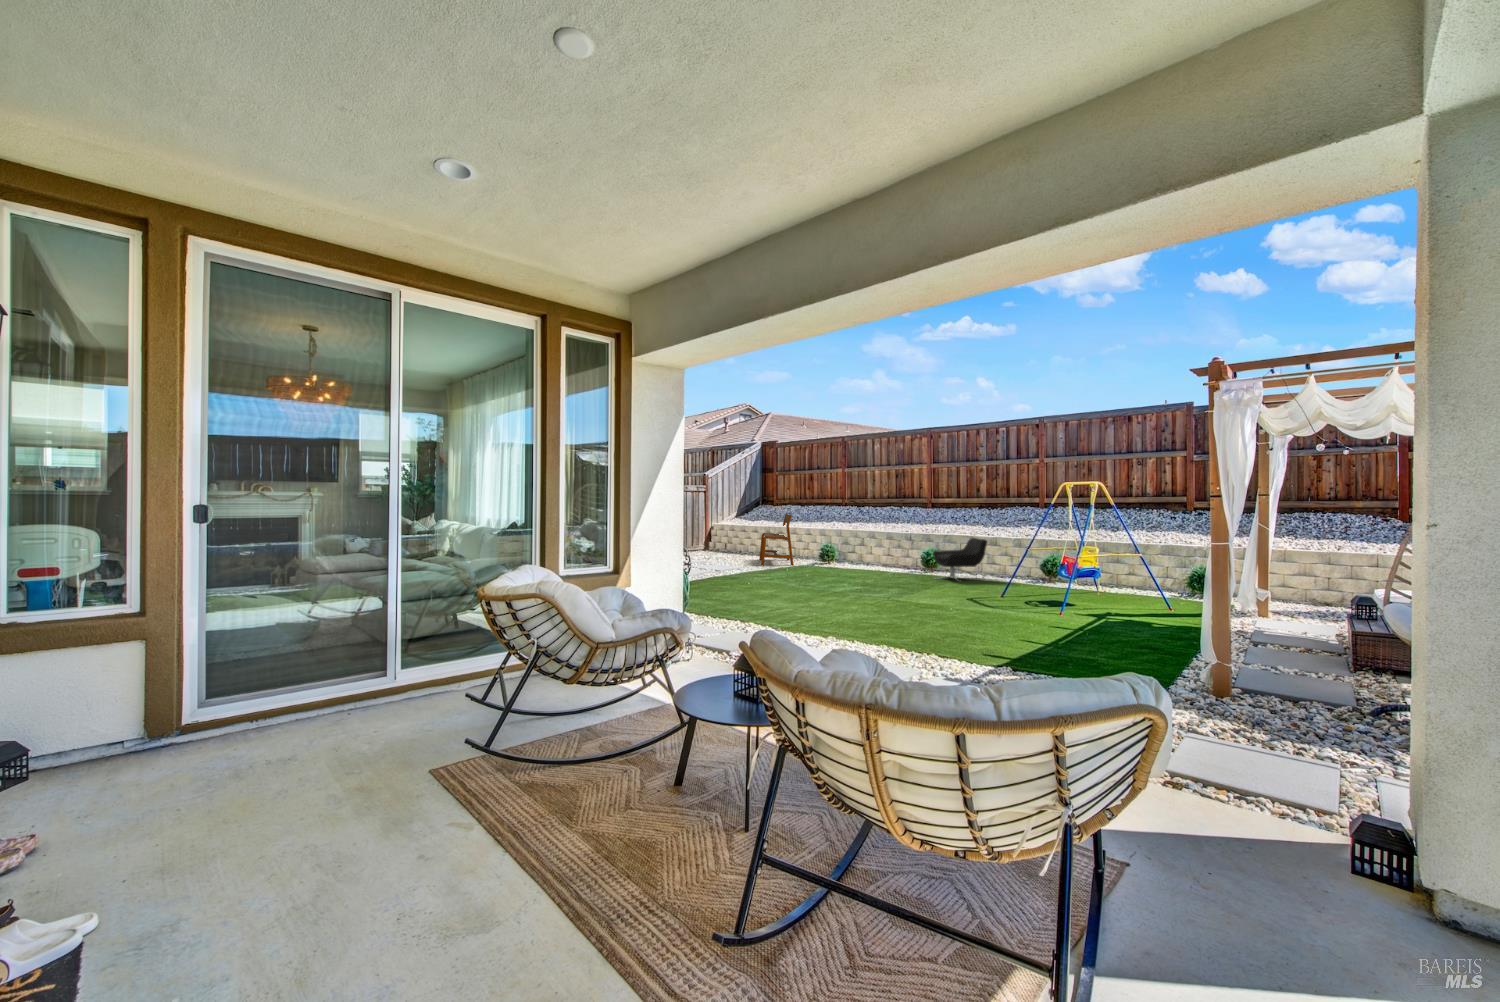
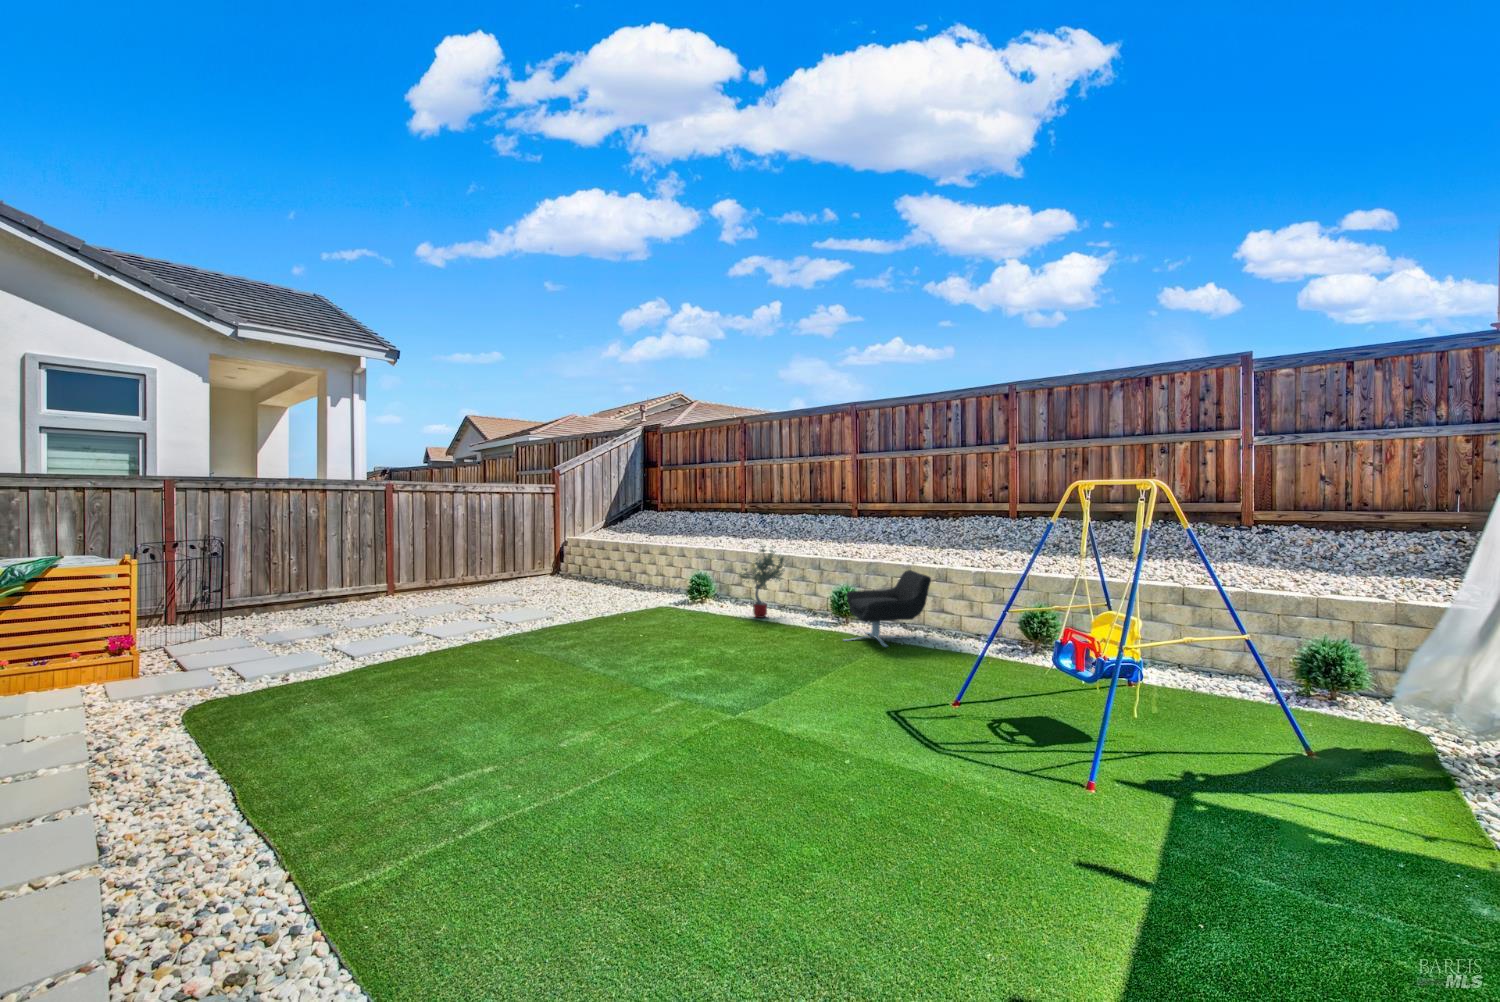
bench: present [759,513,793,566] -> none [602,525,657,606]
potted tree: none [856,524,891,571] -> present [739,546,786,618]

